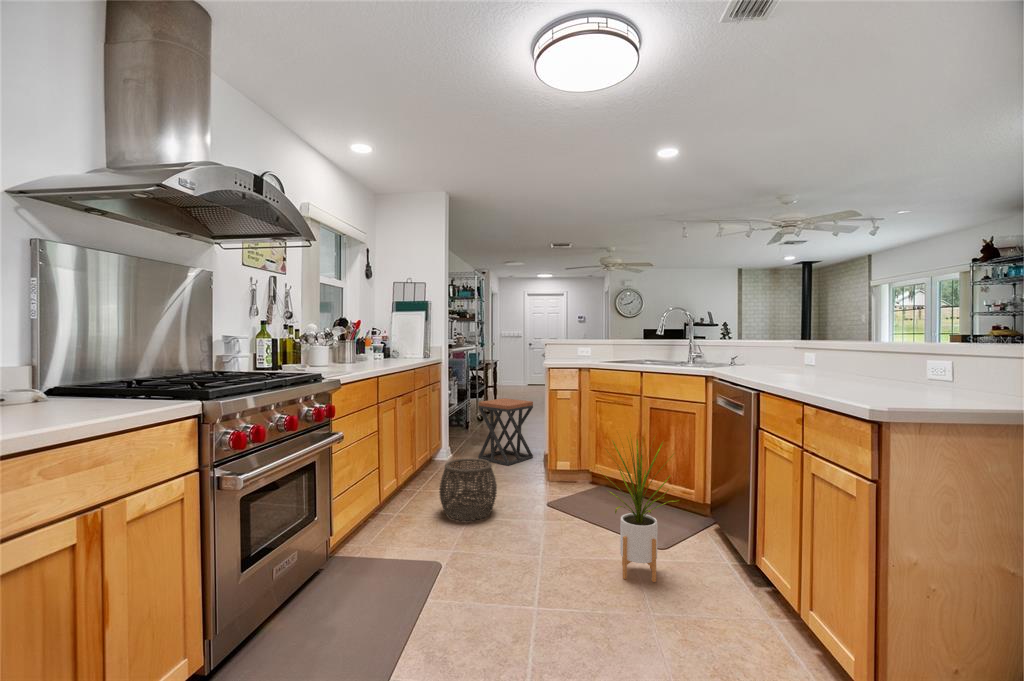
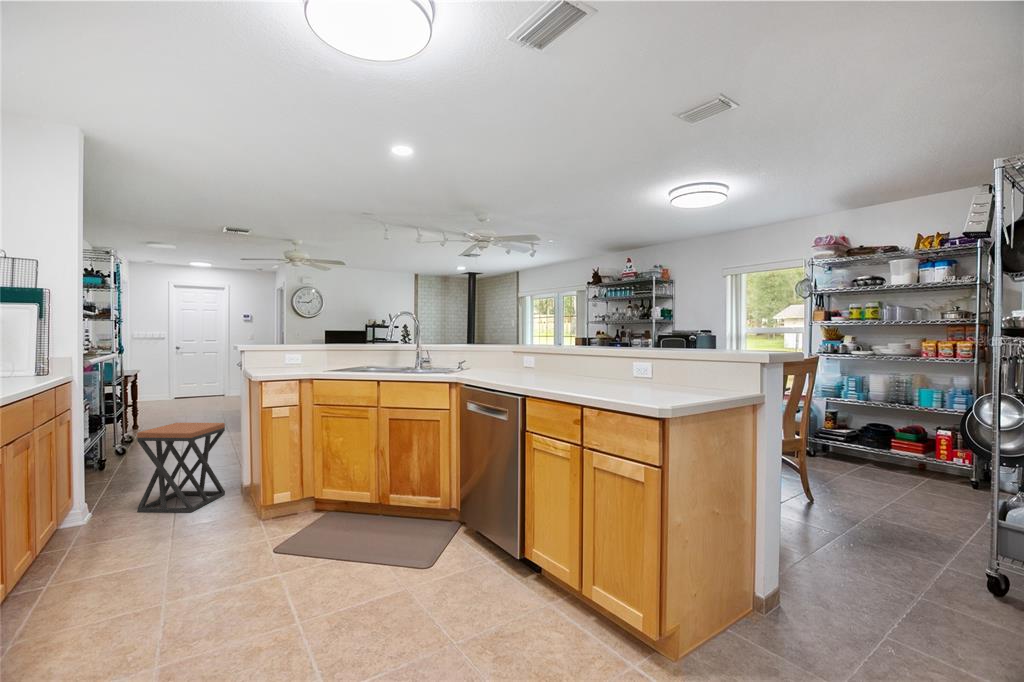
house plant: present [604,436,679,582] -> none [370,447,460,621]
woven basket: present [439,458,497,521] -> none [95,517,202,619]

